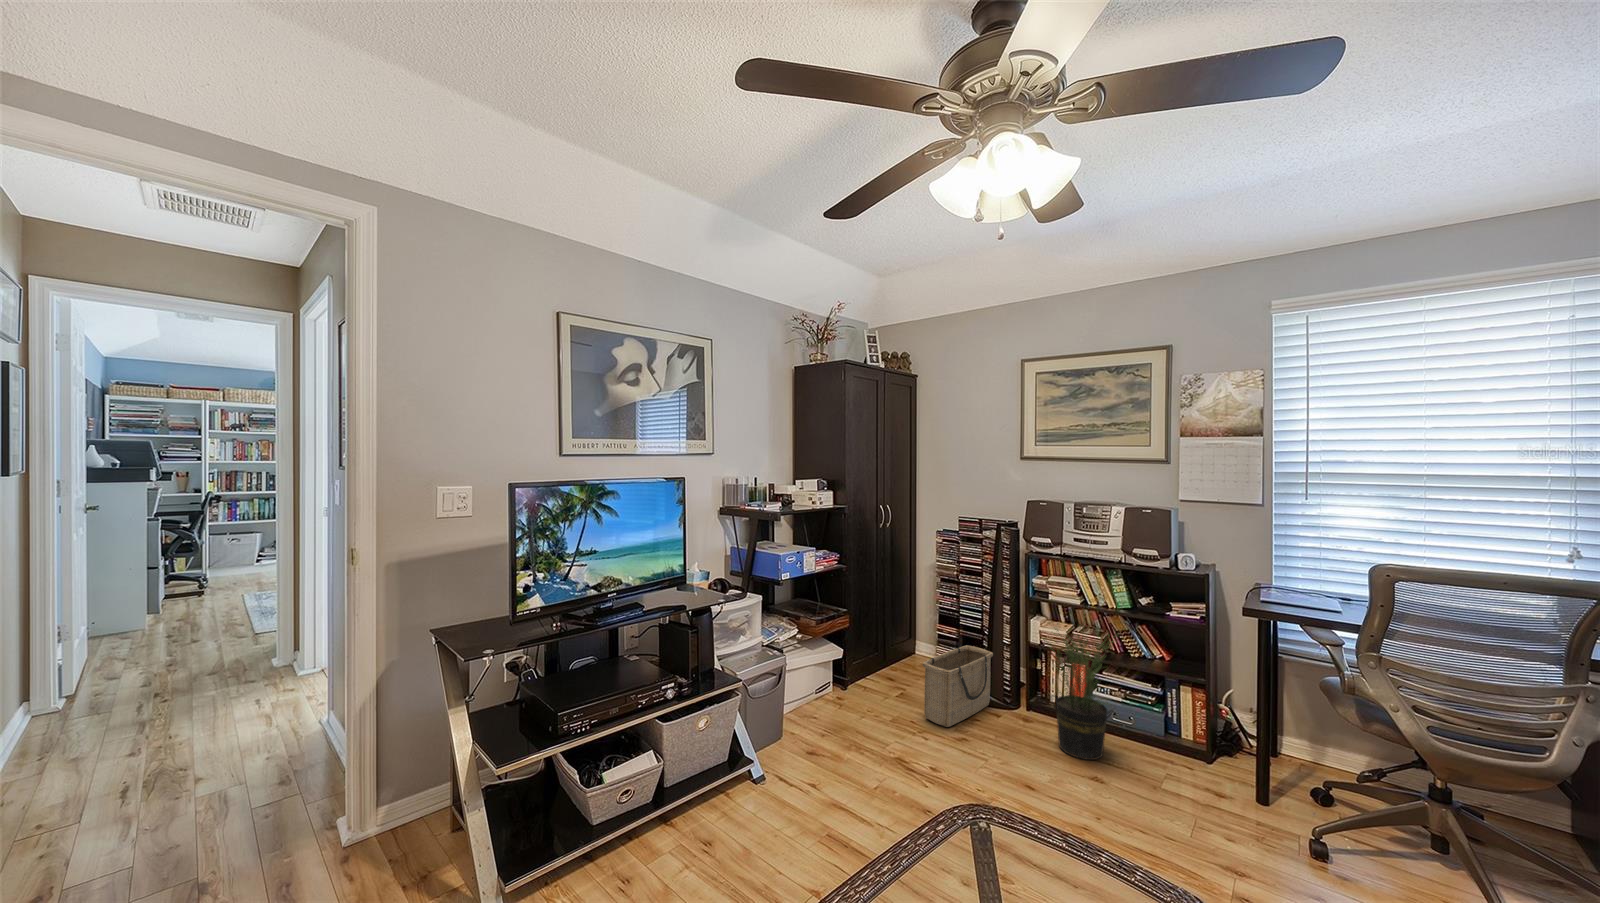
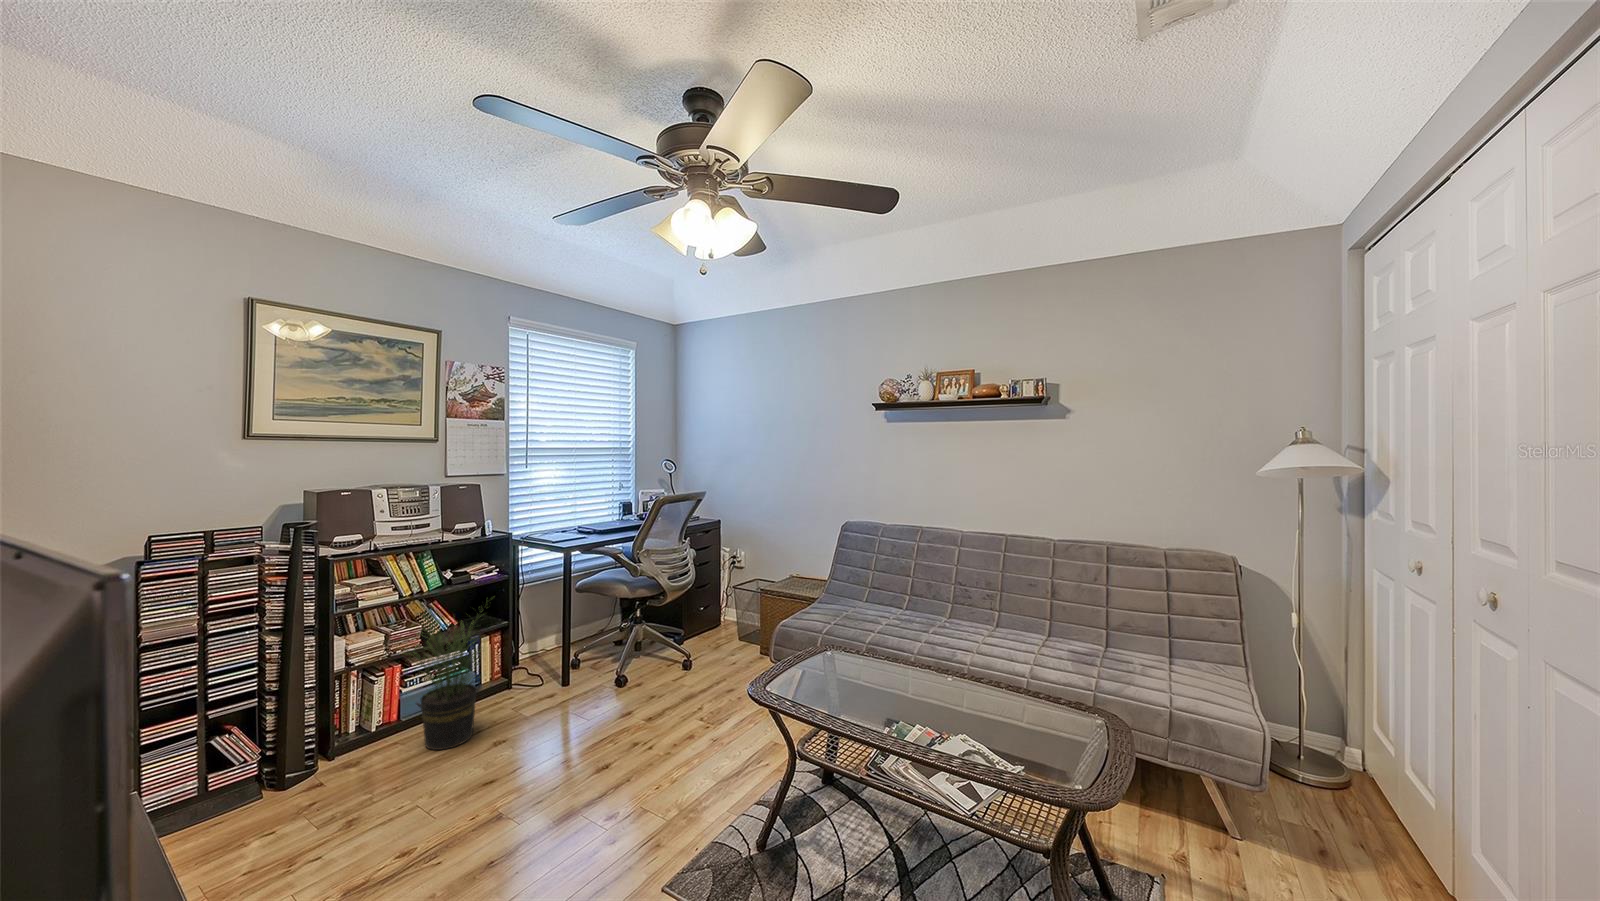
basket: present [923,645,993,727] -> none [232,710,317,849]

